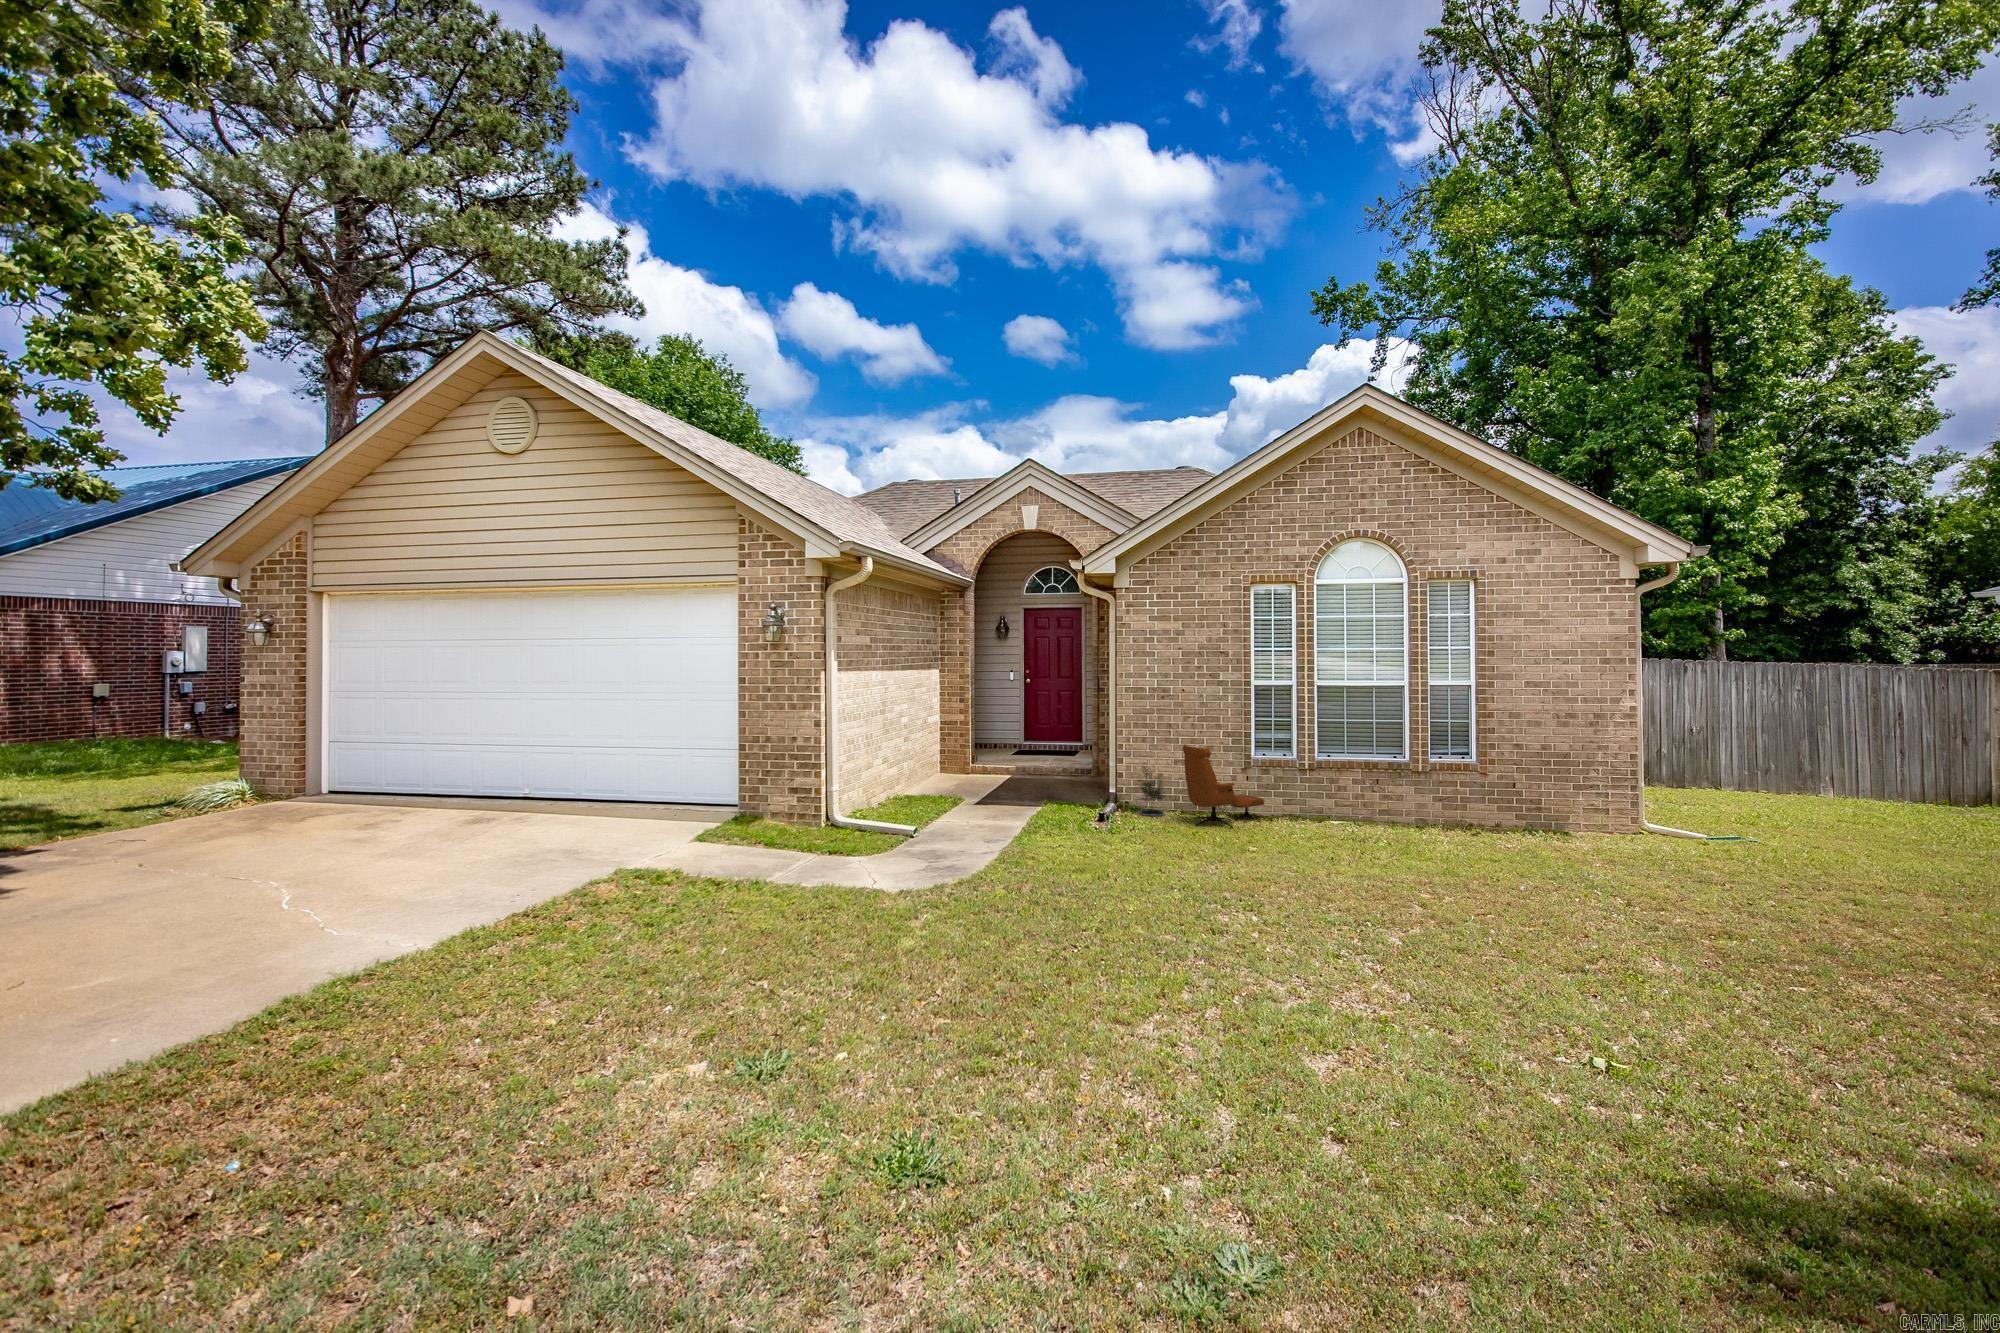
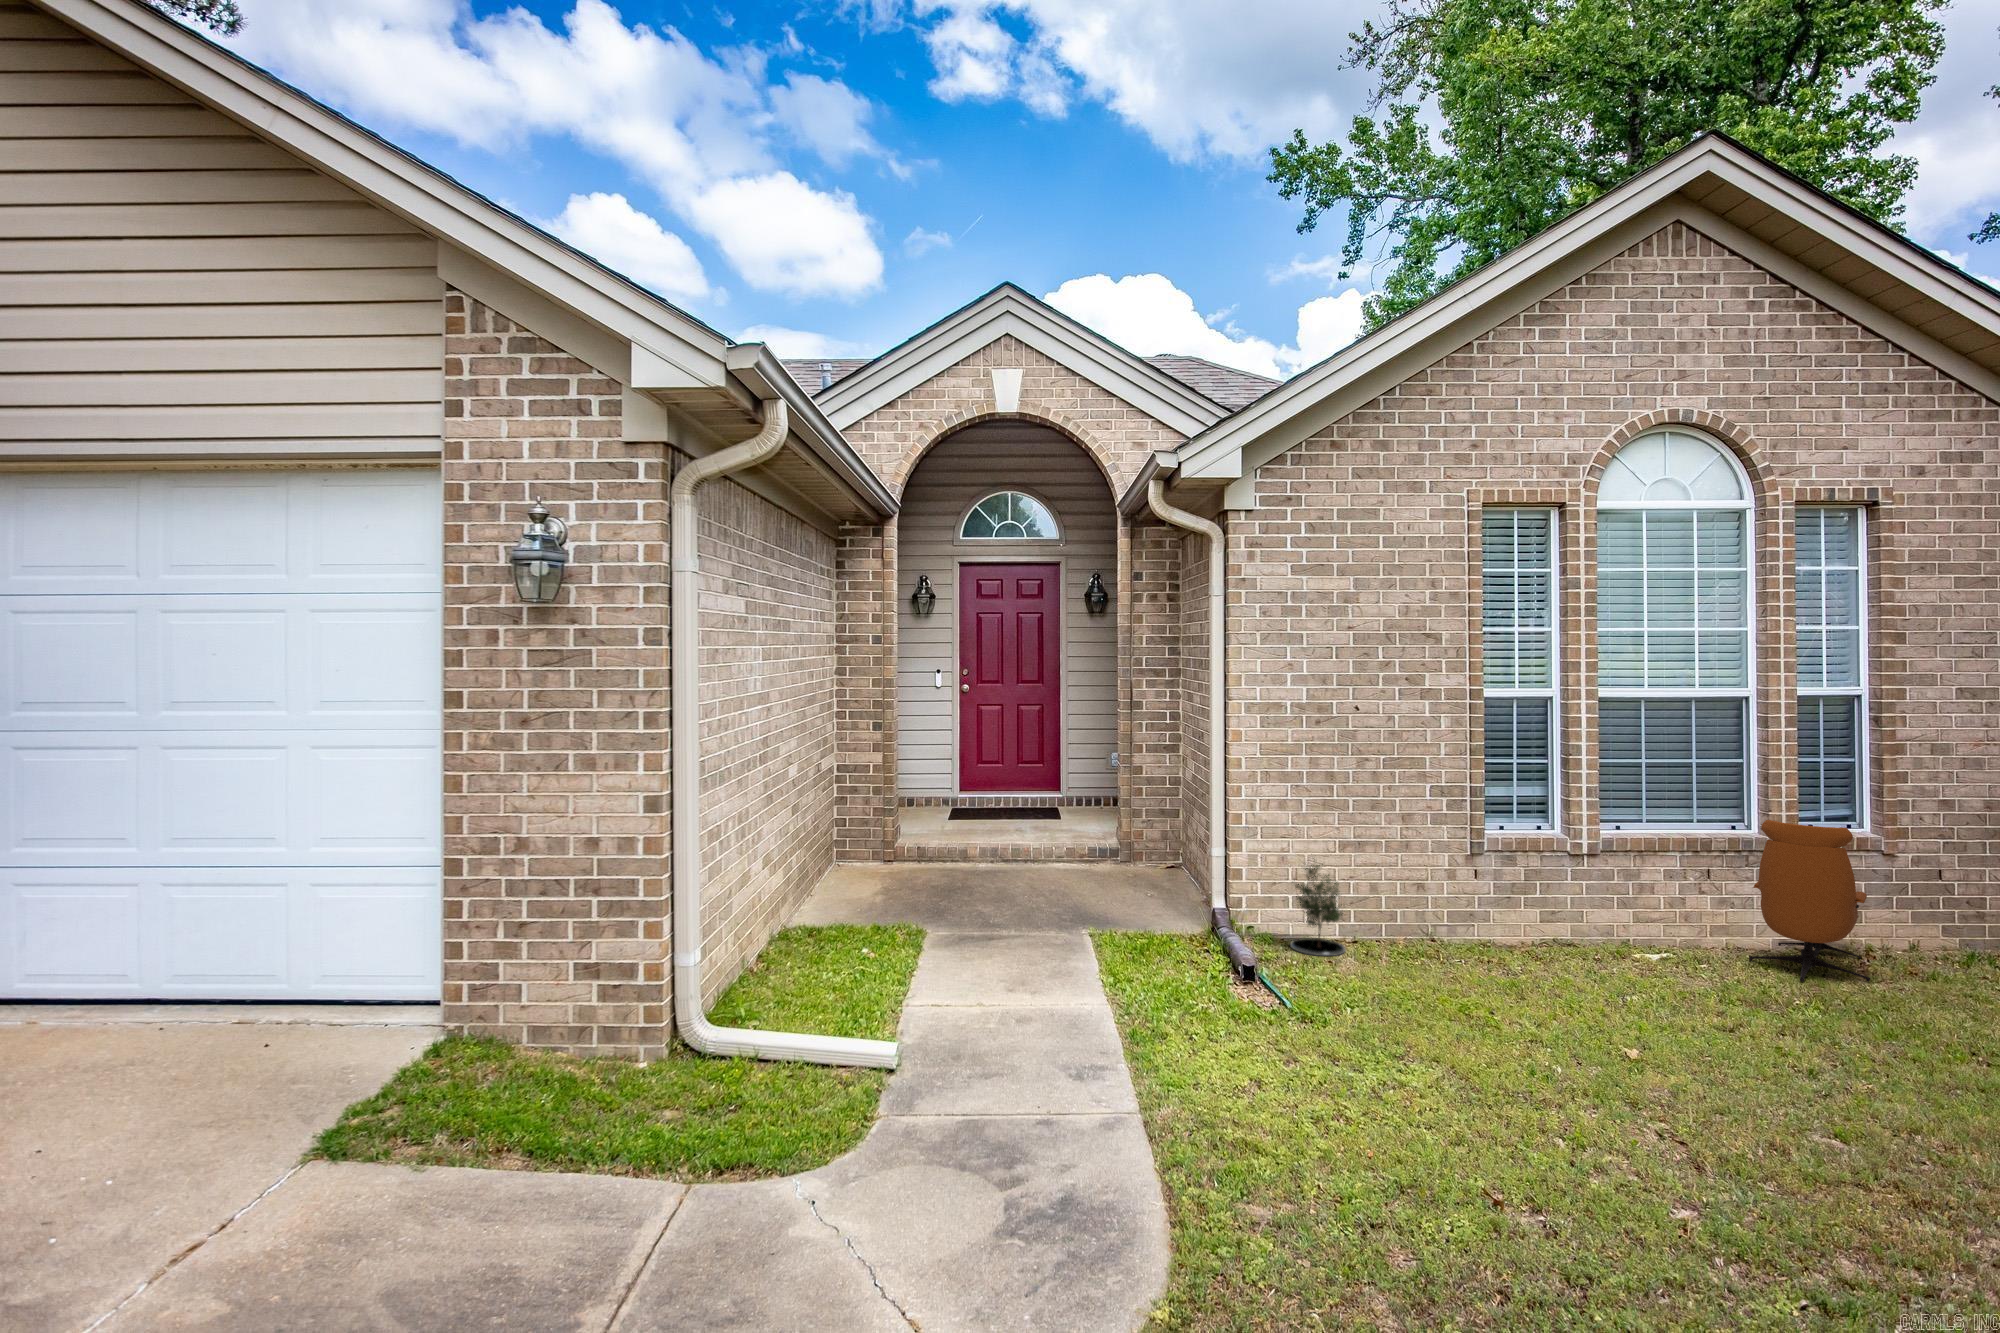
lounge chair: present [1183,745,1264,828] -> present [1749,820,1870,982]

